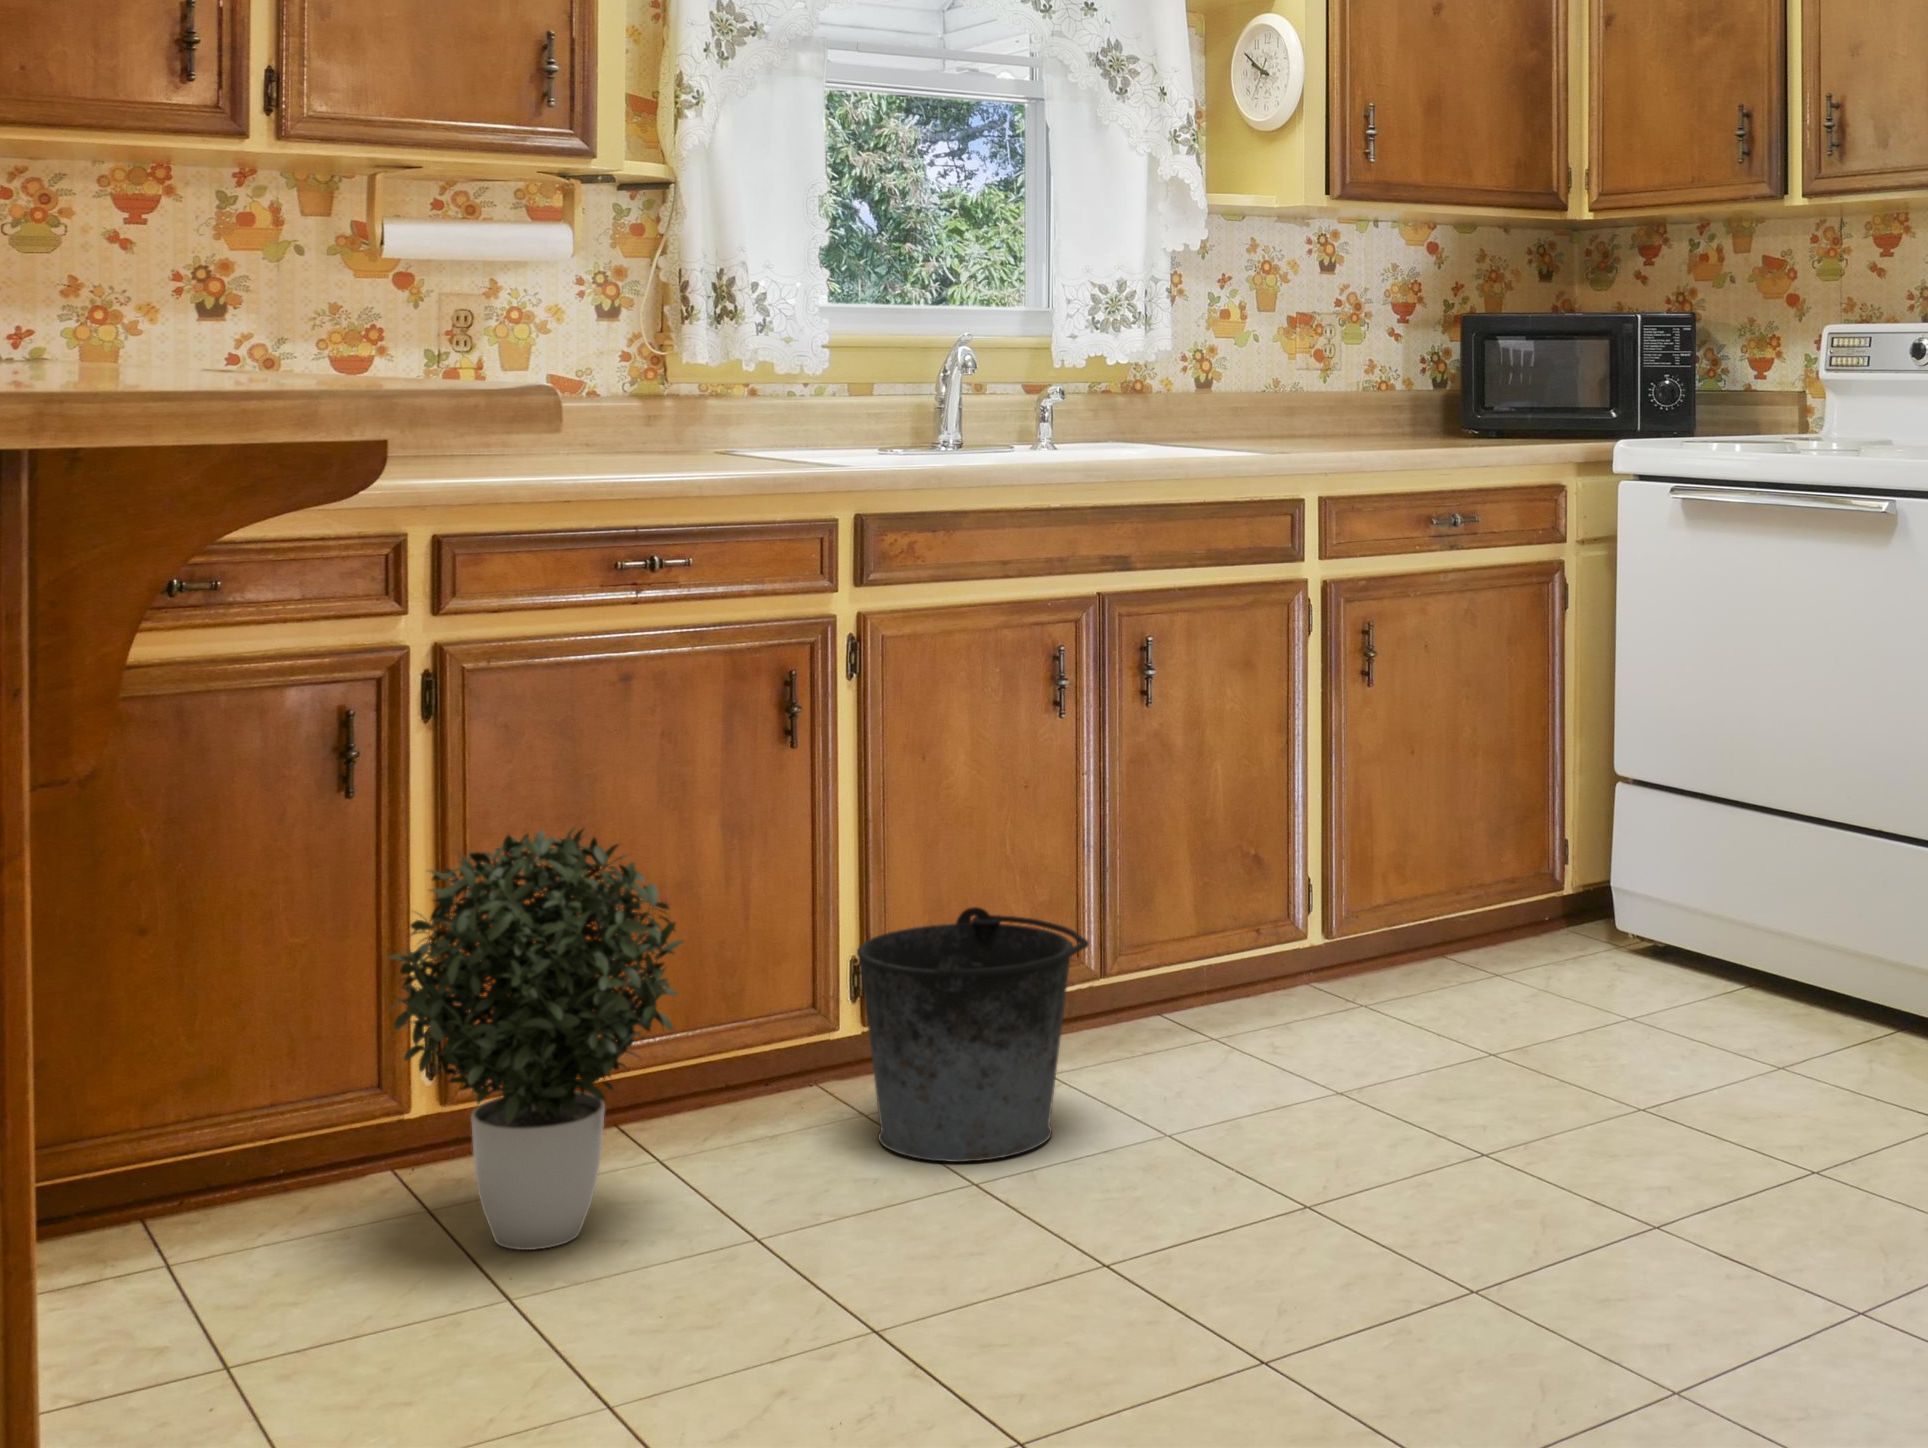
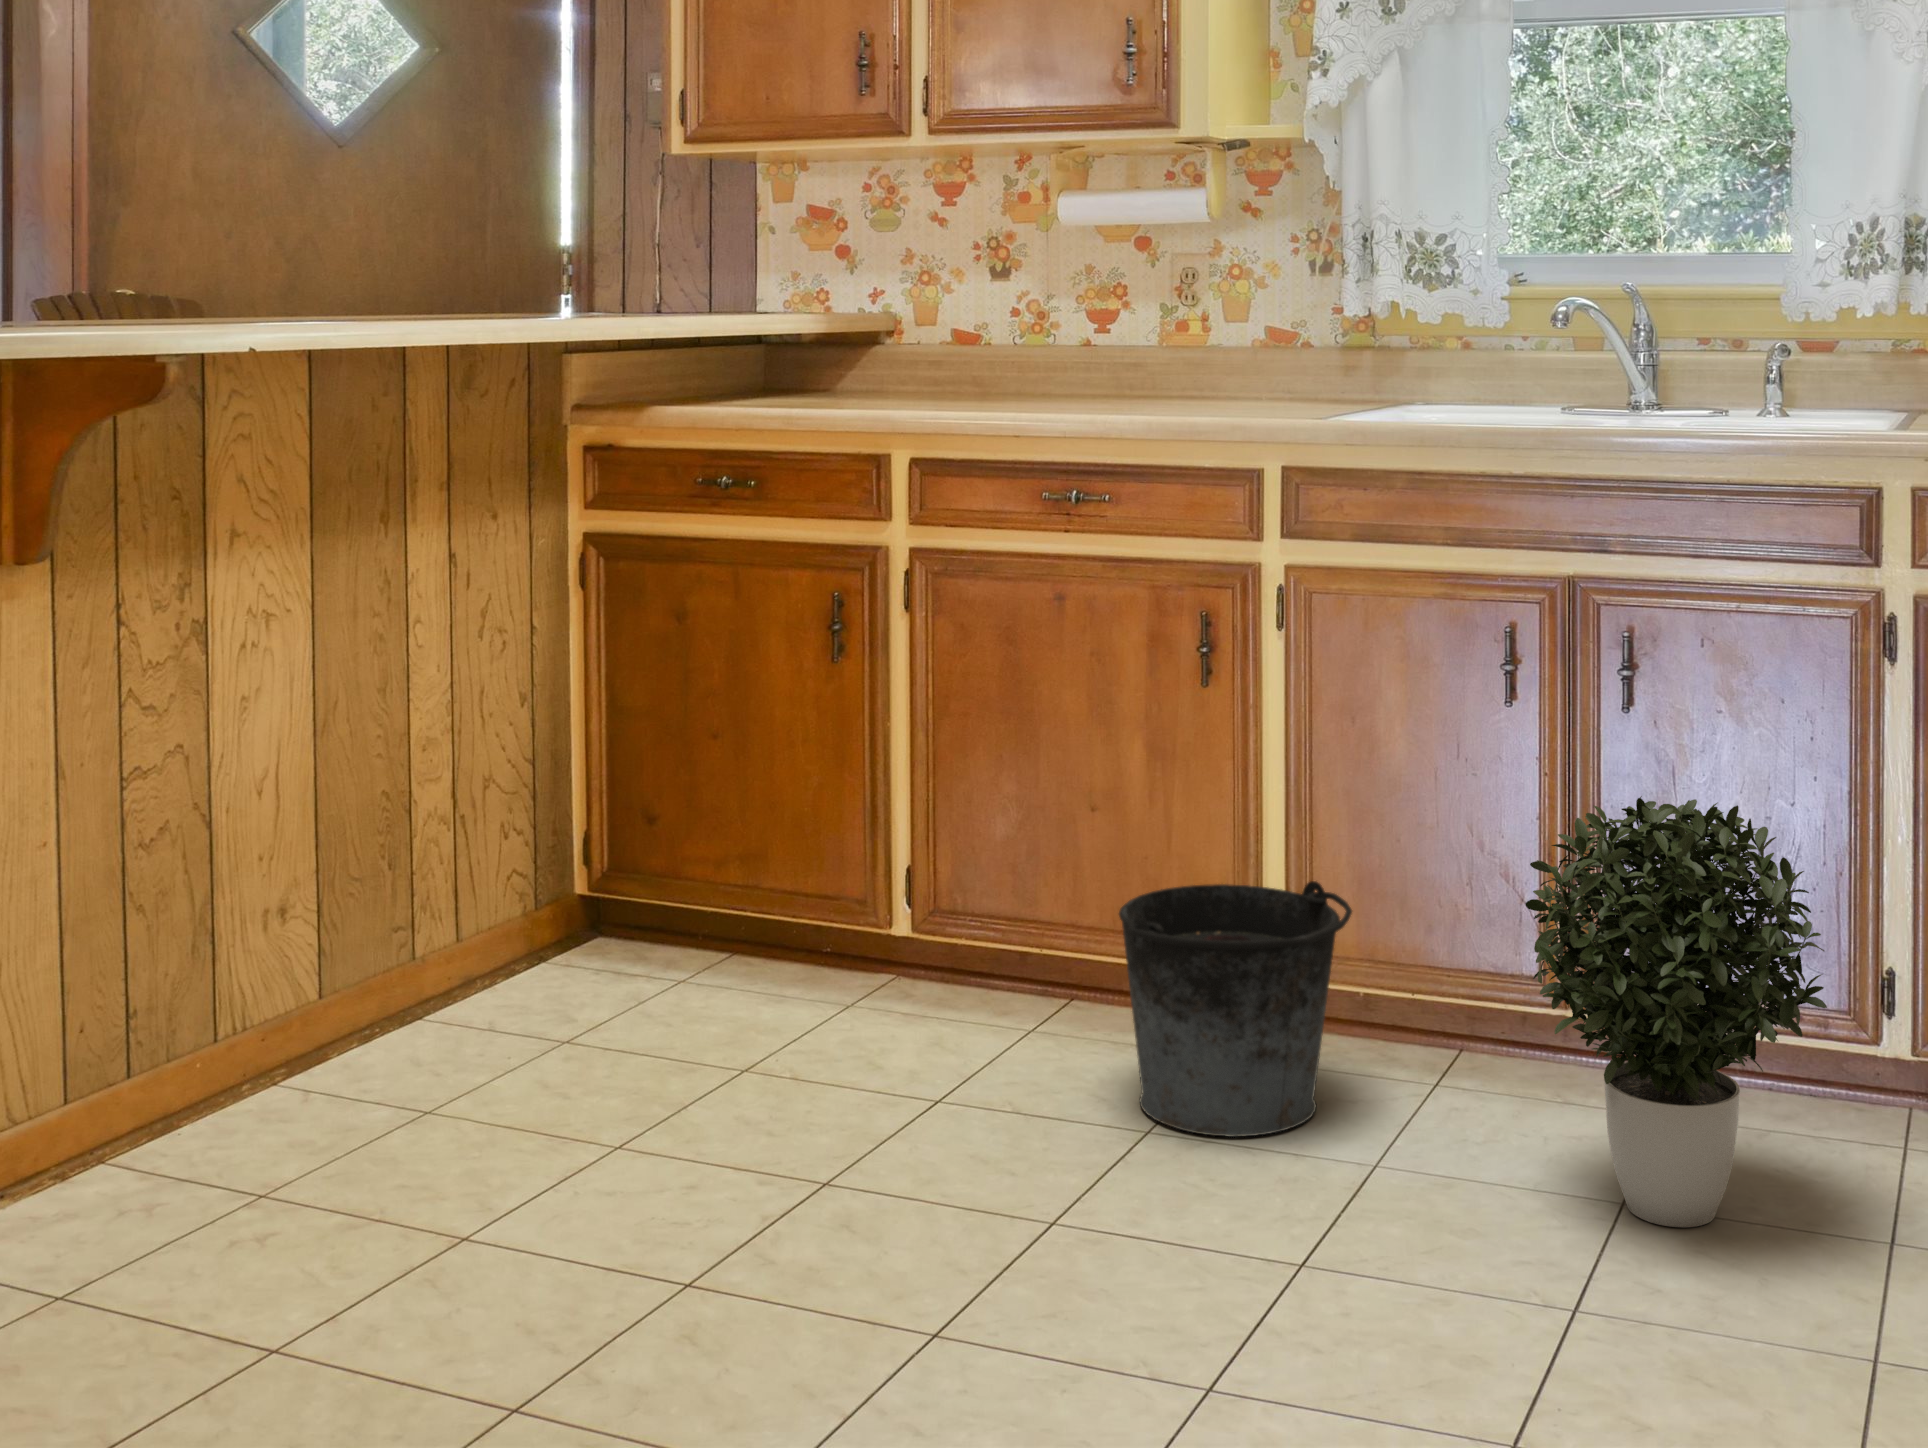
potted plant: present [390,828,683,1250] -> present [1526,796,1827,1227]

